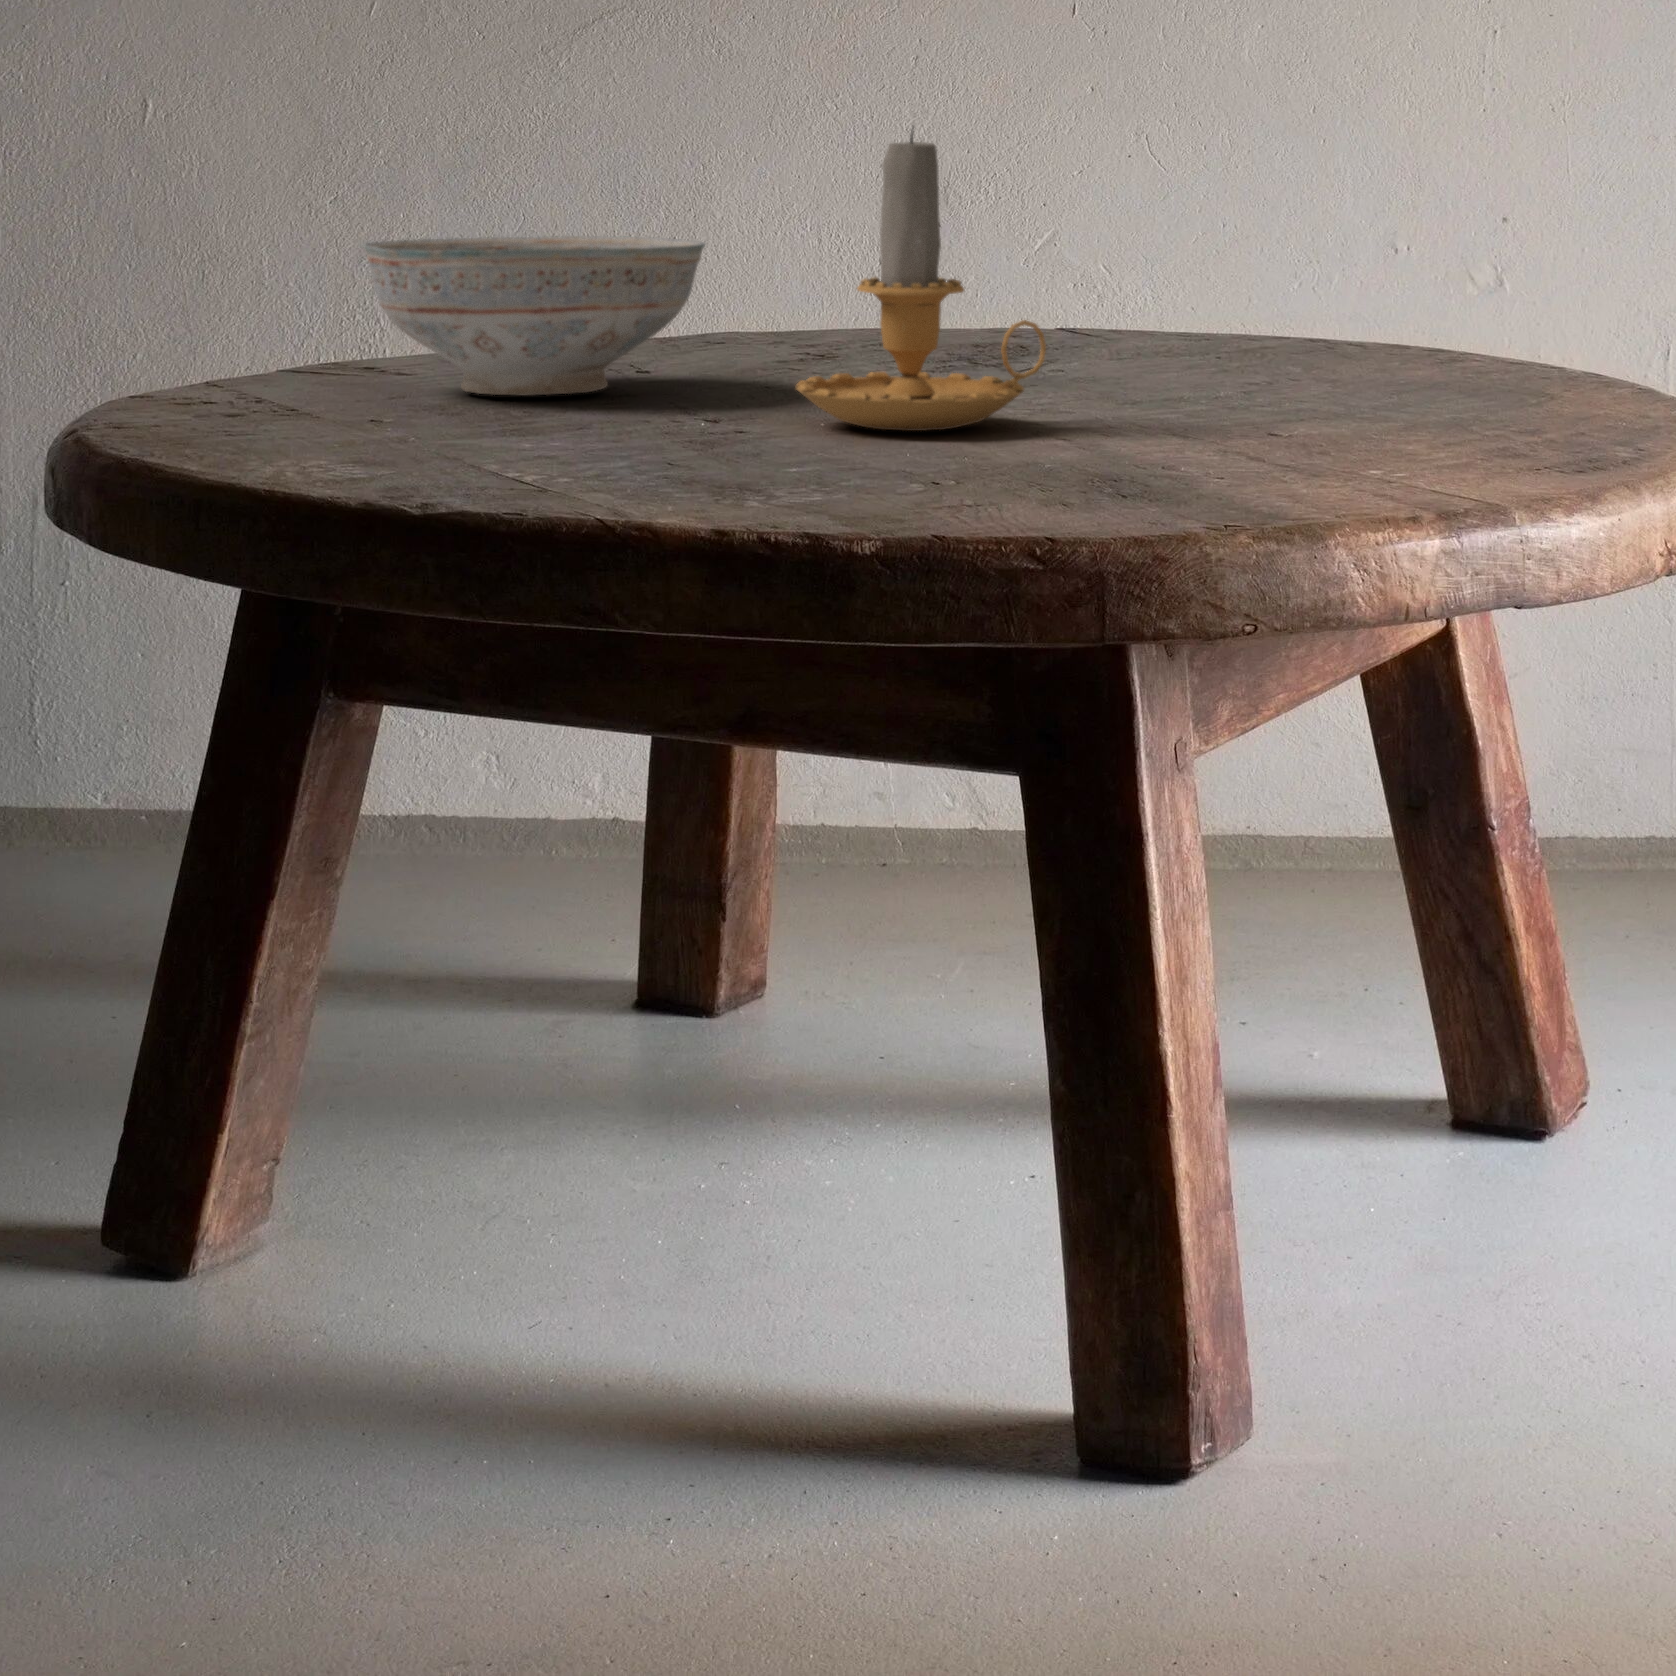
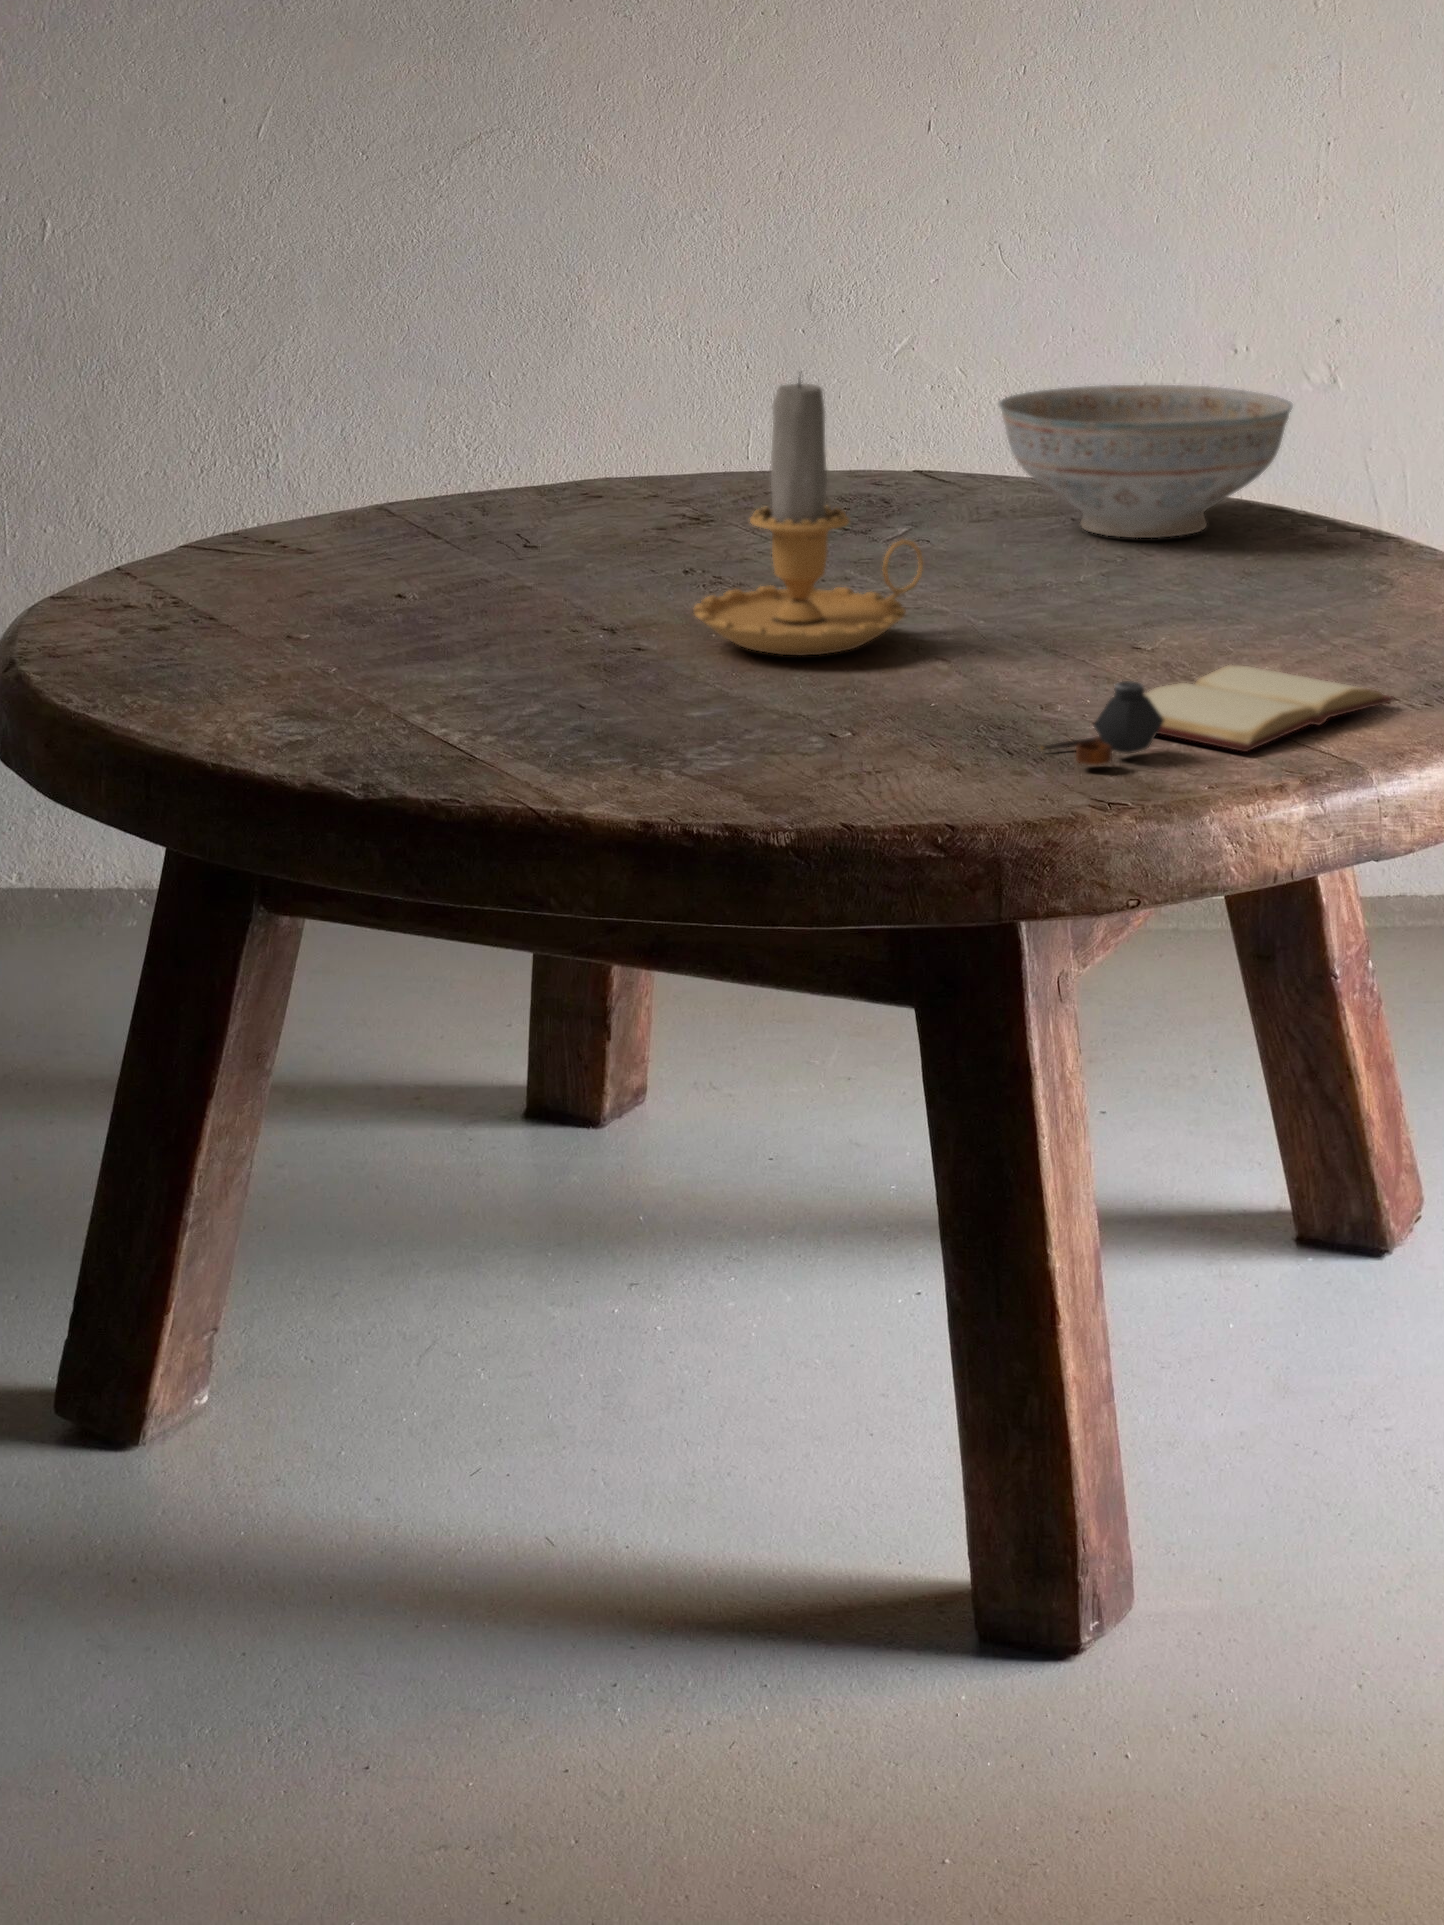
decorative bowl: present [363,236,705,395] -> present [999,385,1293,538]
book: none [1157,410,1548,492] -> present [1042,665,1394,765]

